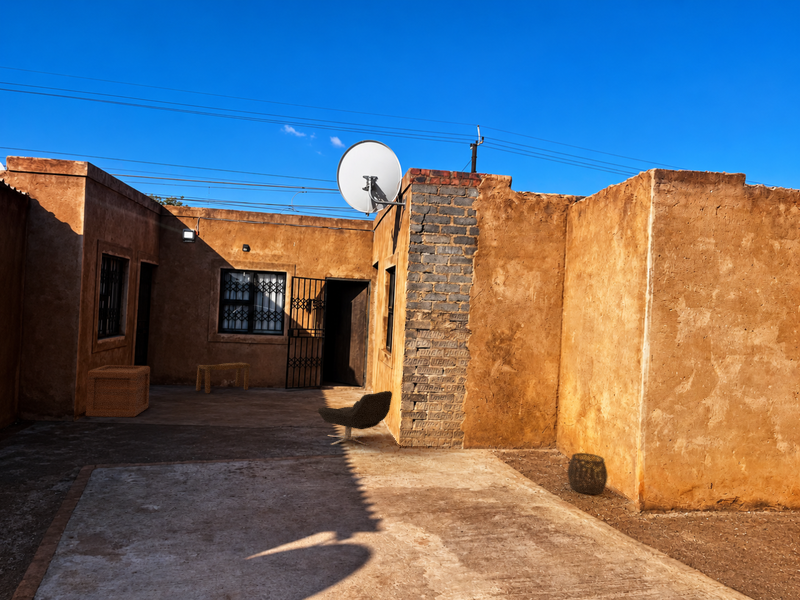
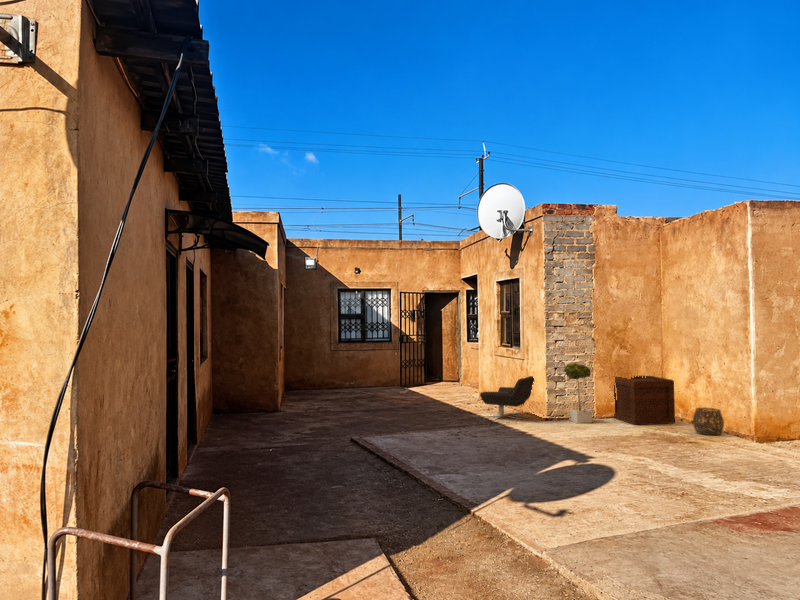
bench: present [196,362,250,393] -> none [329,368,370,395]
wooden crate: present [86,365,150,417] -> present [612,376,675,425]
potted tree: none [421,378,455,458] -> present [564,363,592,423]

